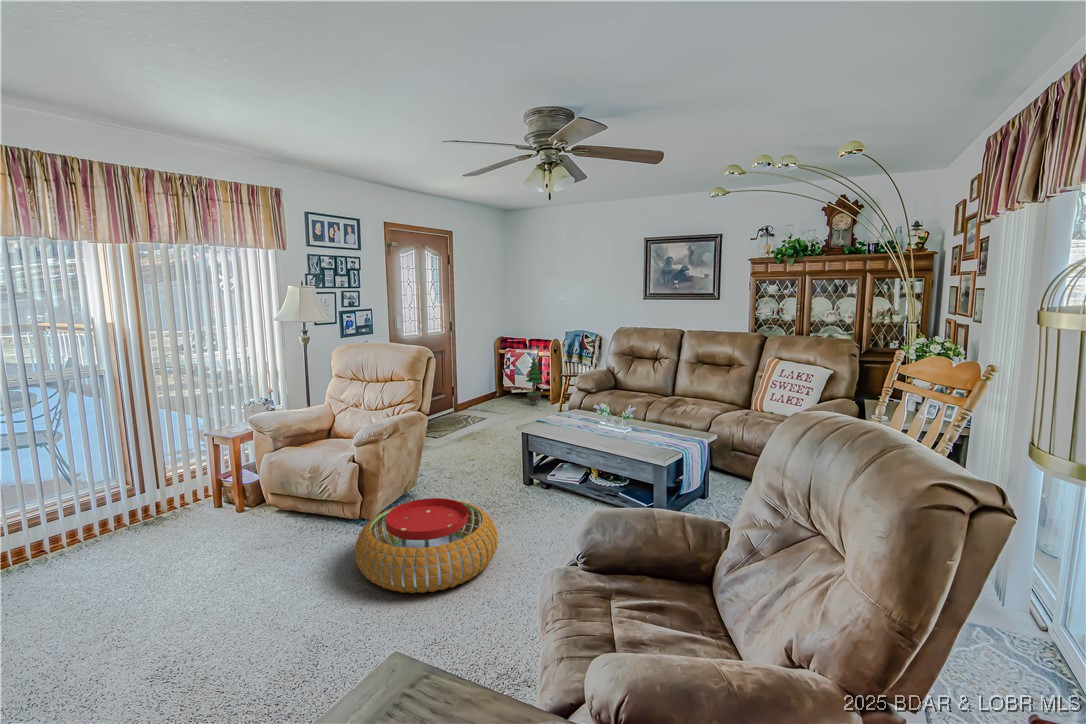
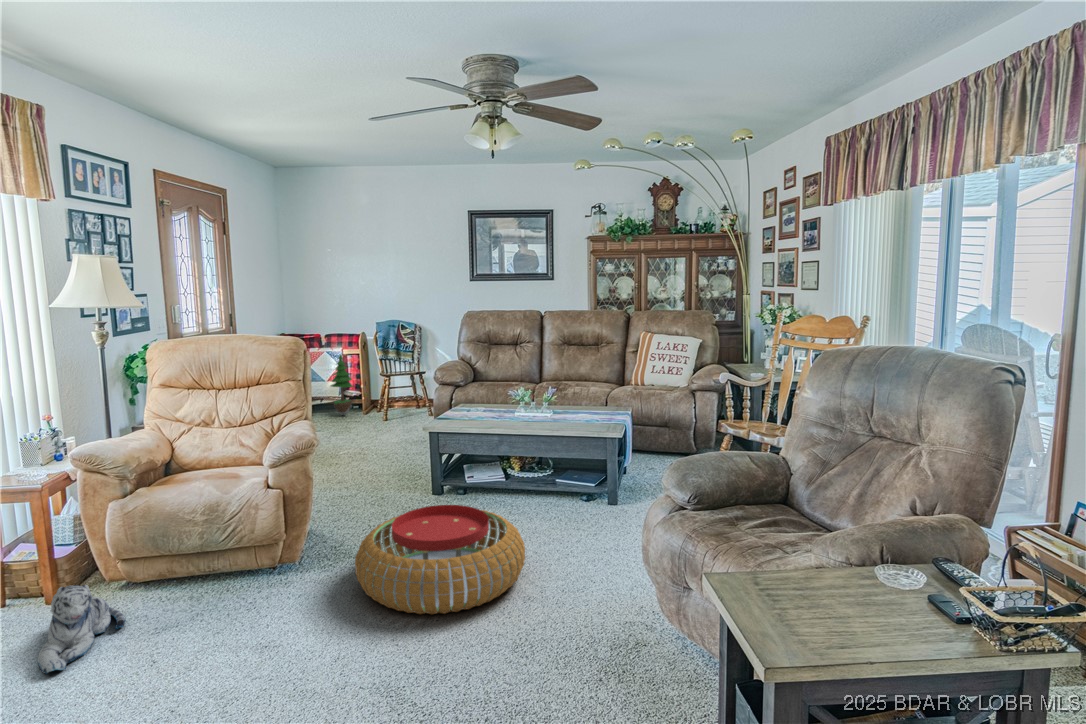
plush toy: none [169,504,243,557] -> present [37,585,125,674]

